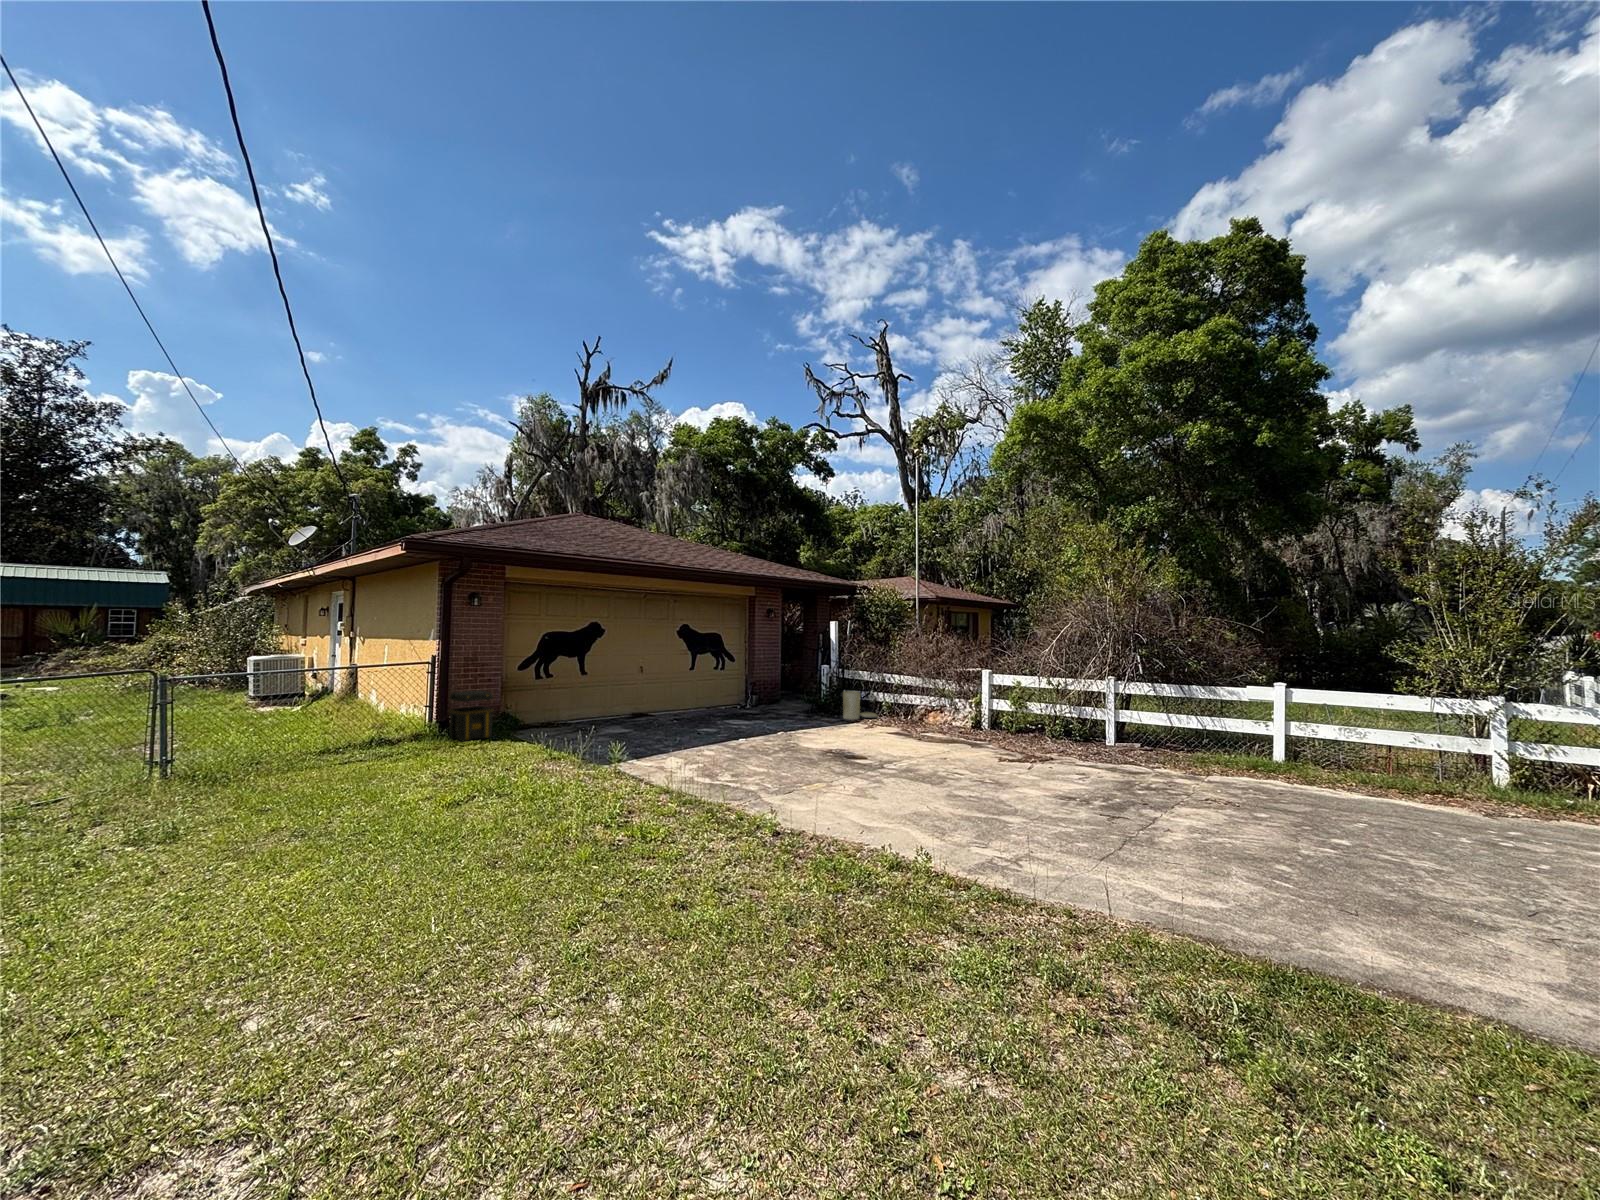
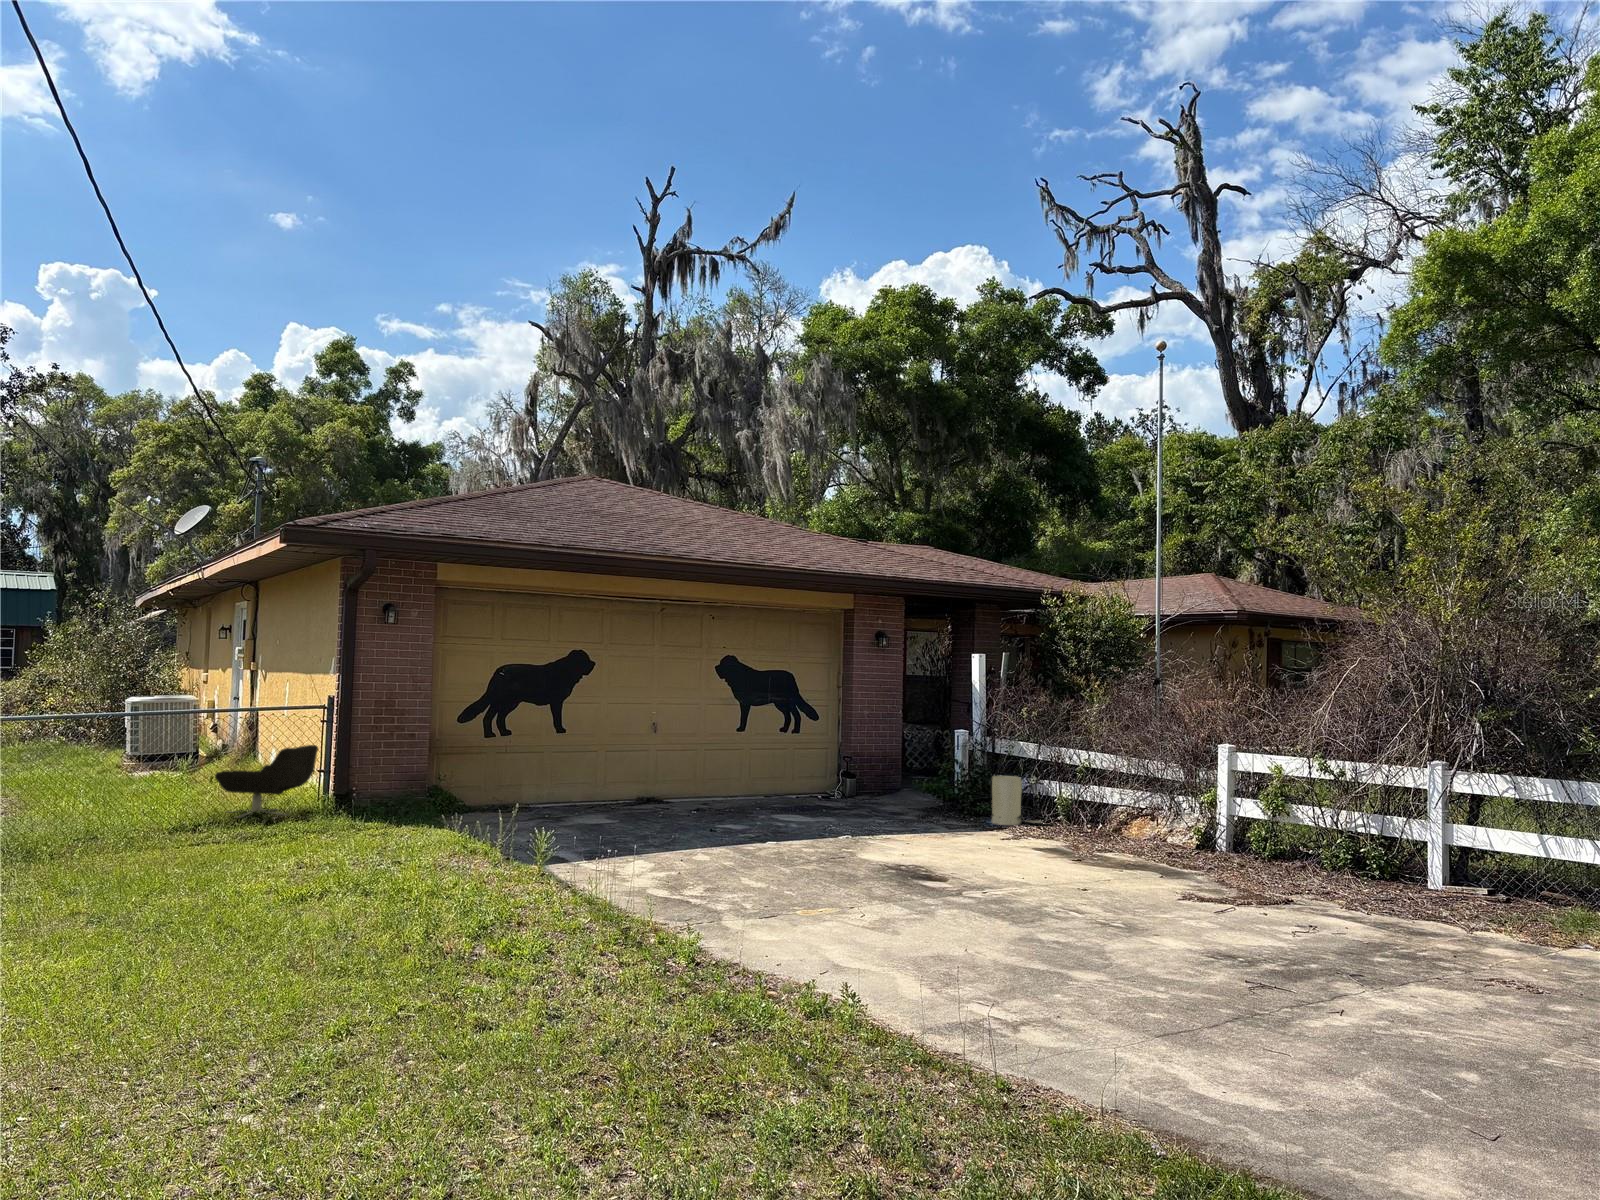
lounge chair: none [348,689,423,742] -> present [215,745,318,818]
toolbox: present [449,690,493,741] -> none [348,750,409,824]

